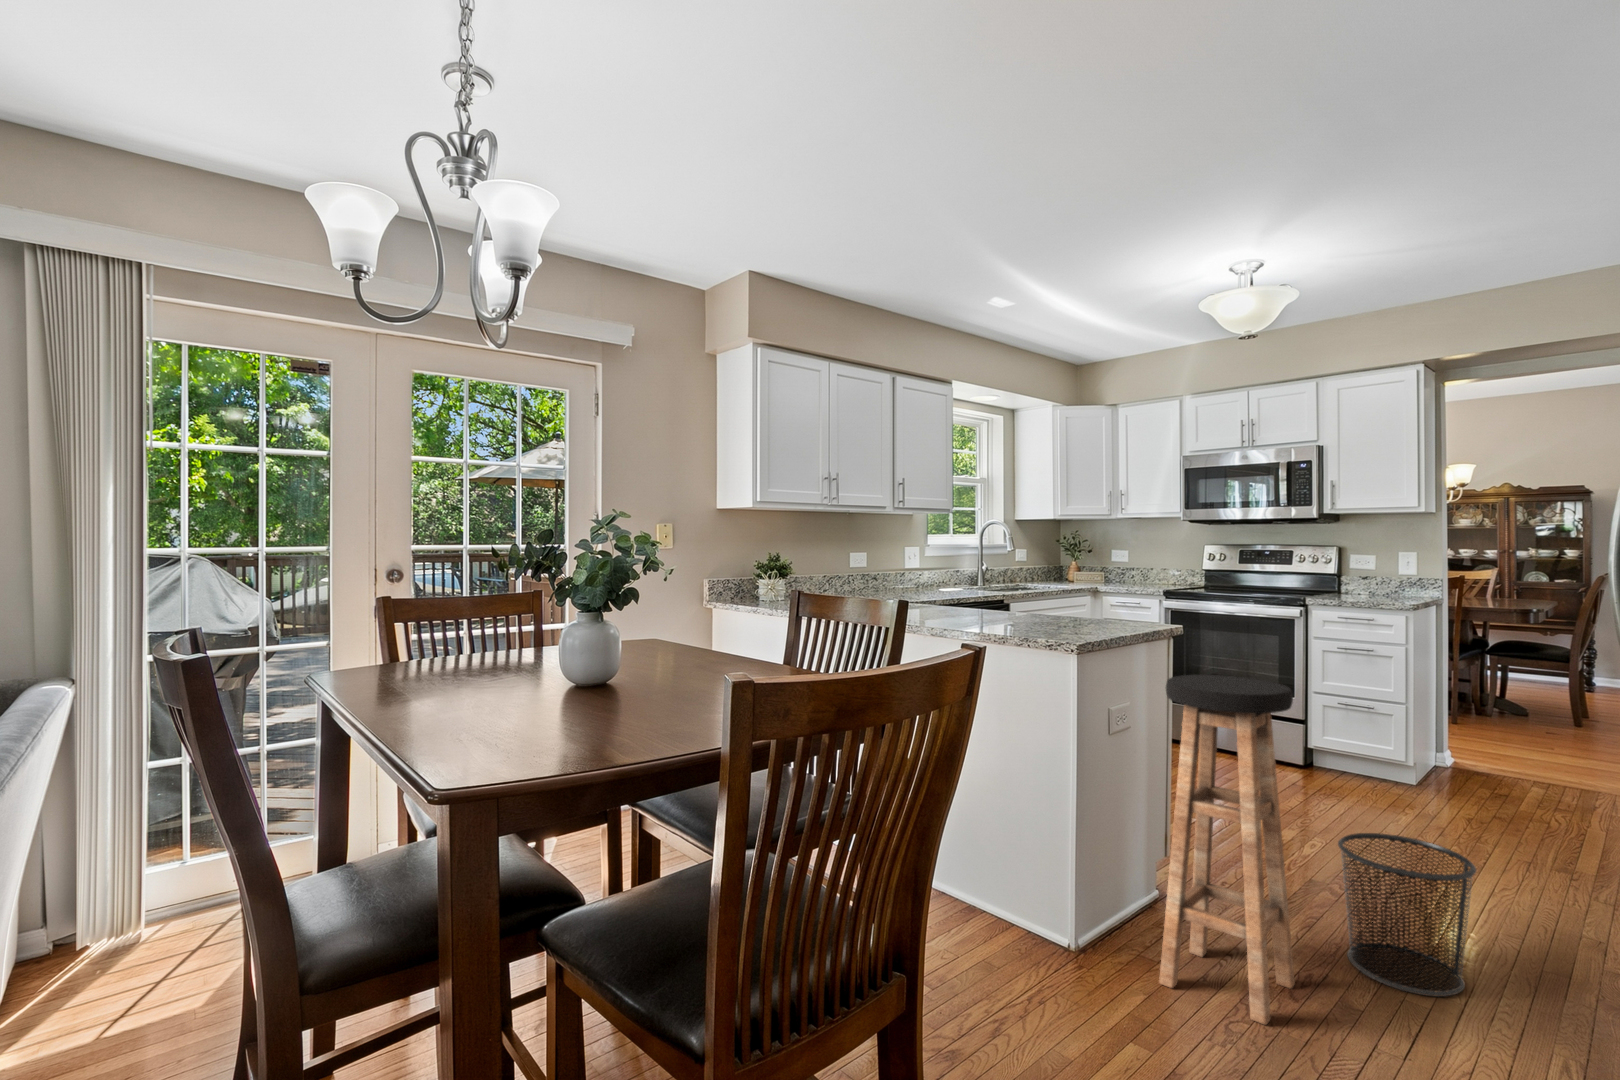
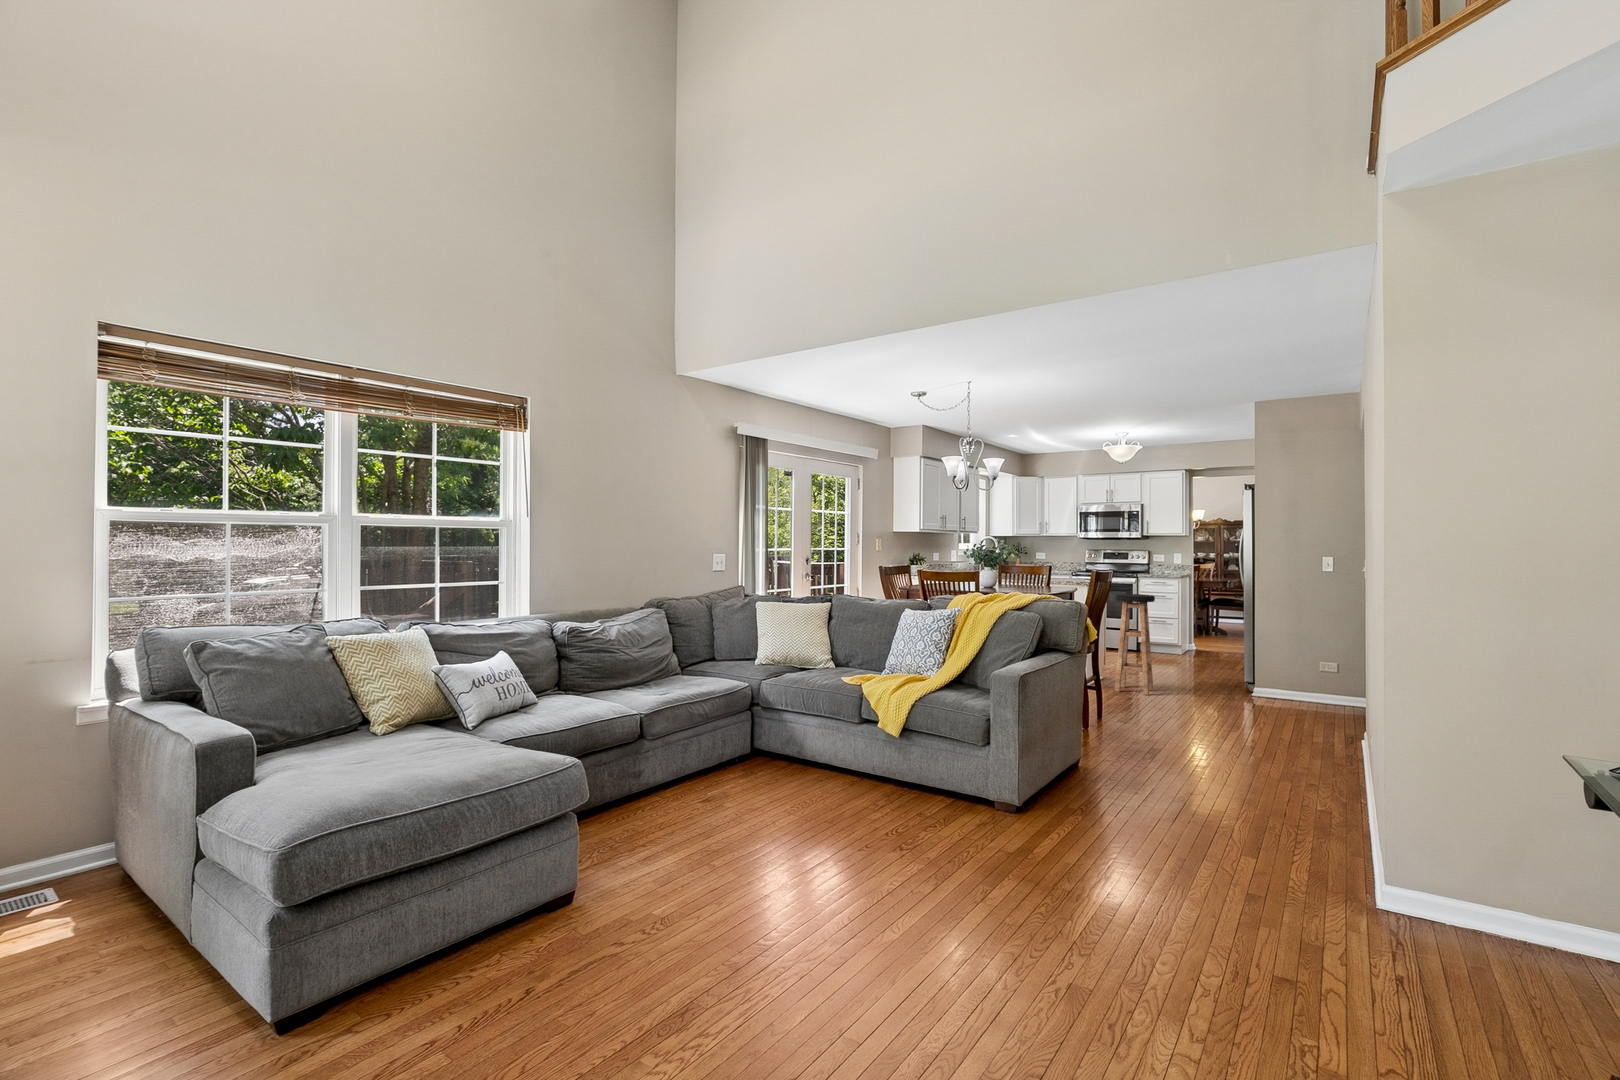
waste bin: present [1338,833,1476,996] -> none [1164,647,1204,690]

